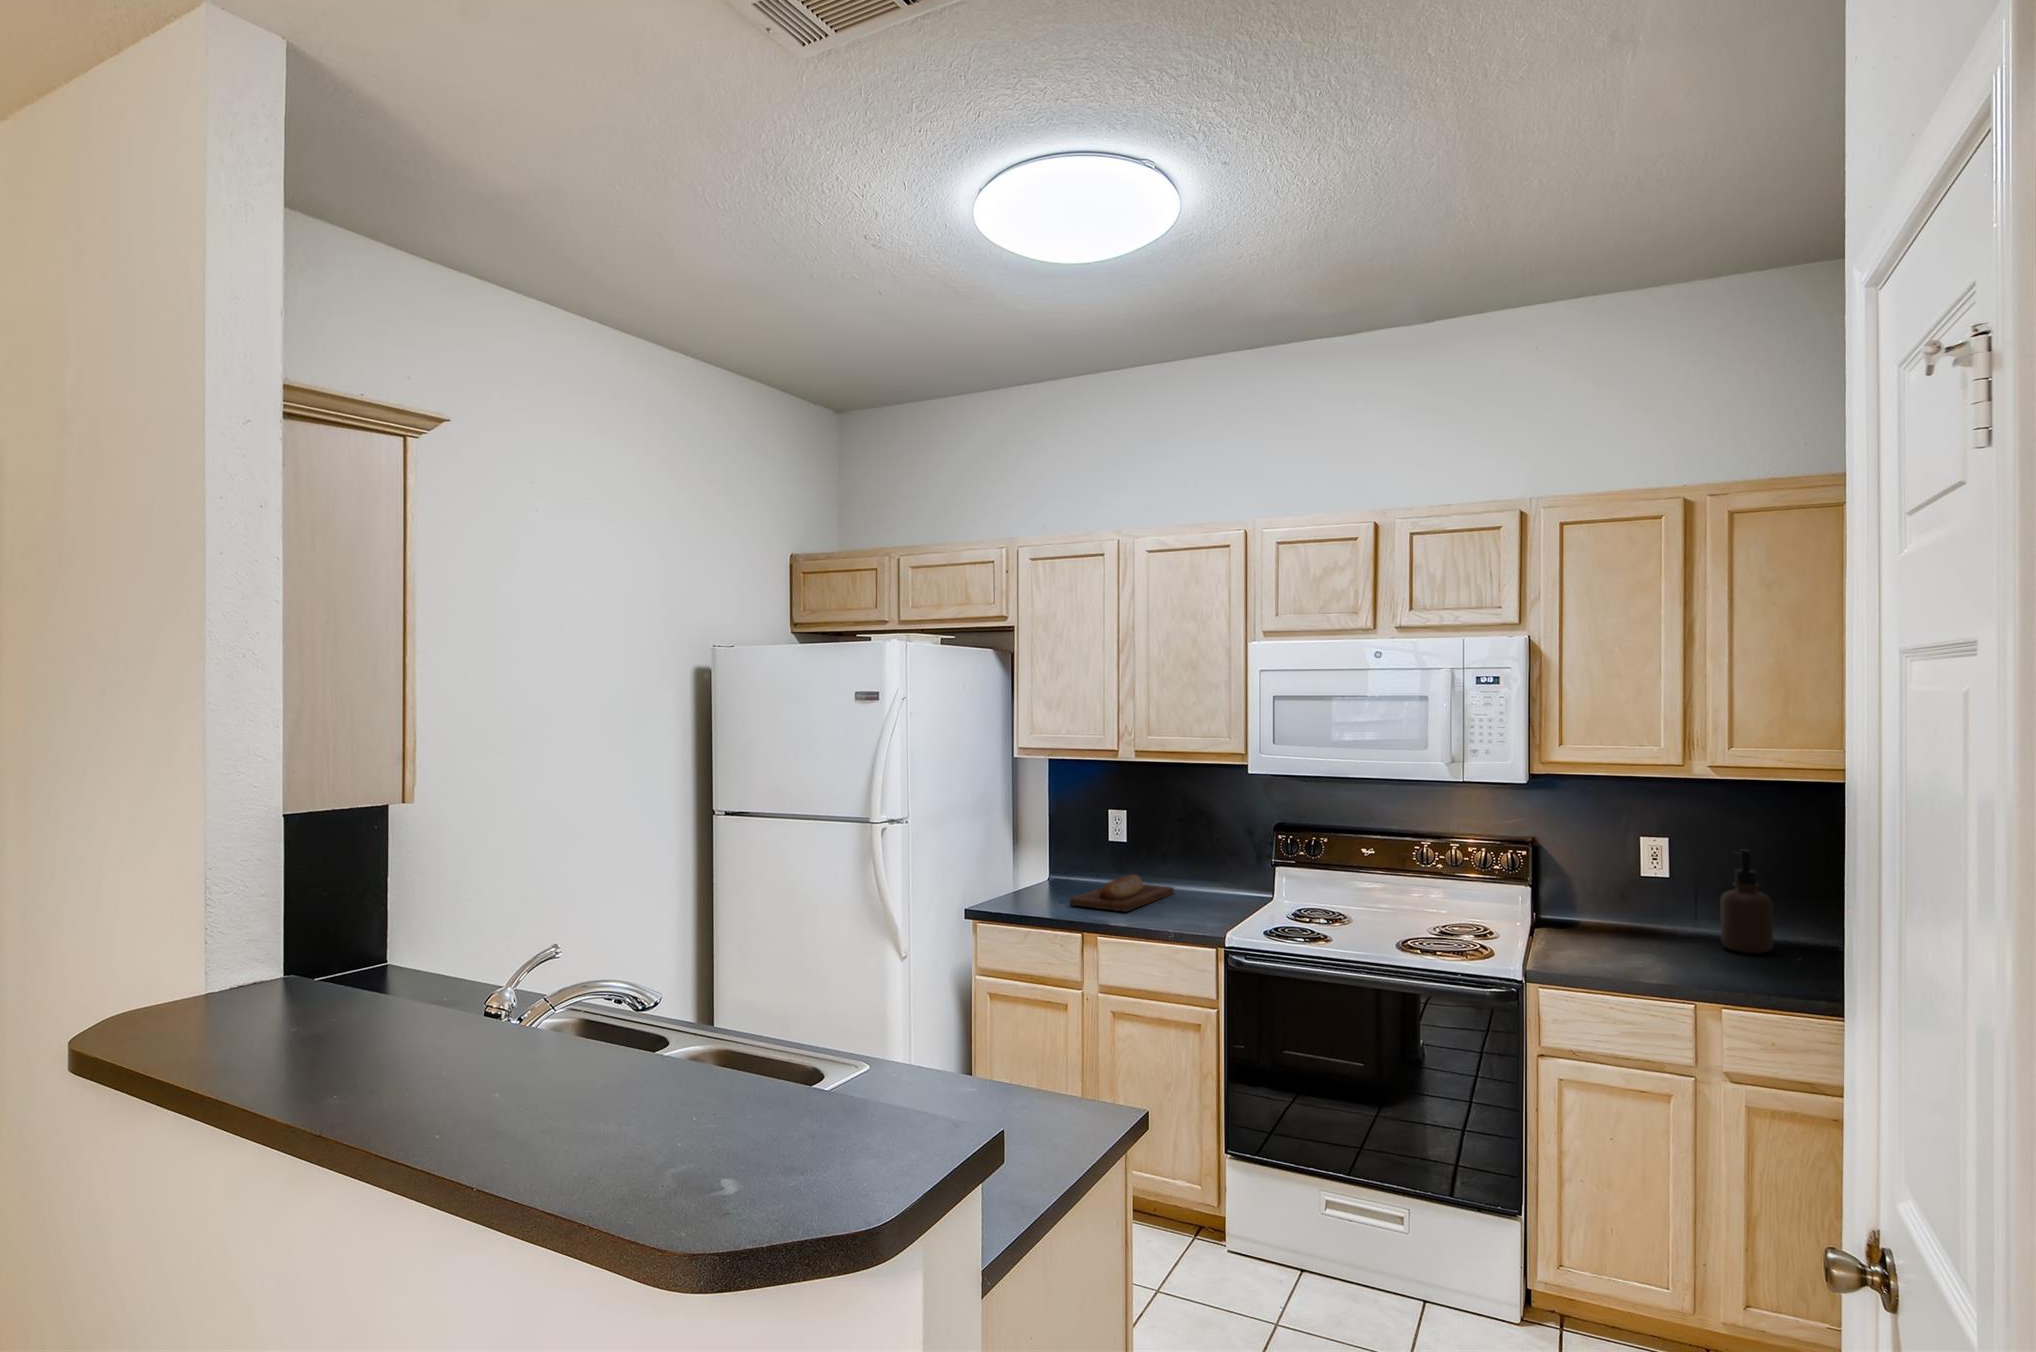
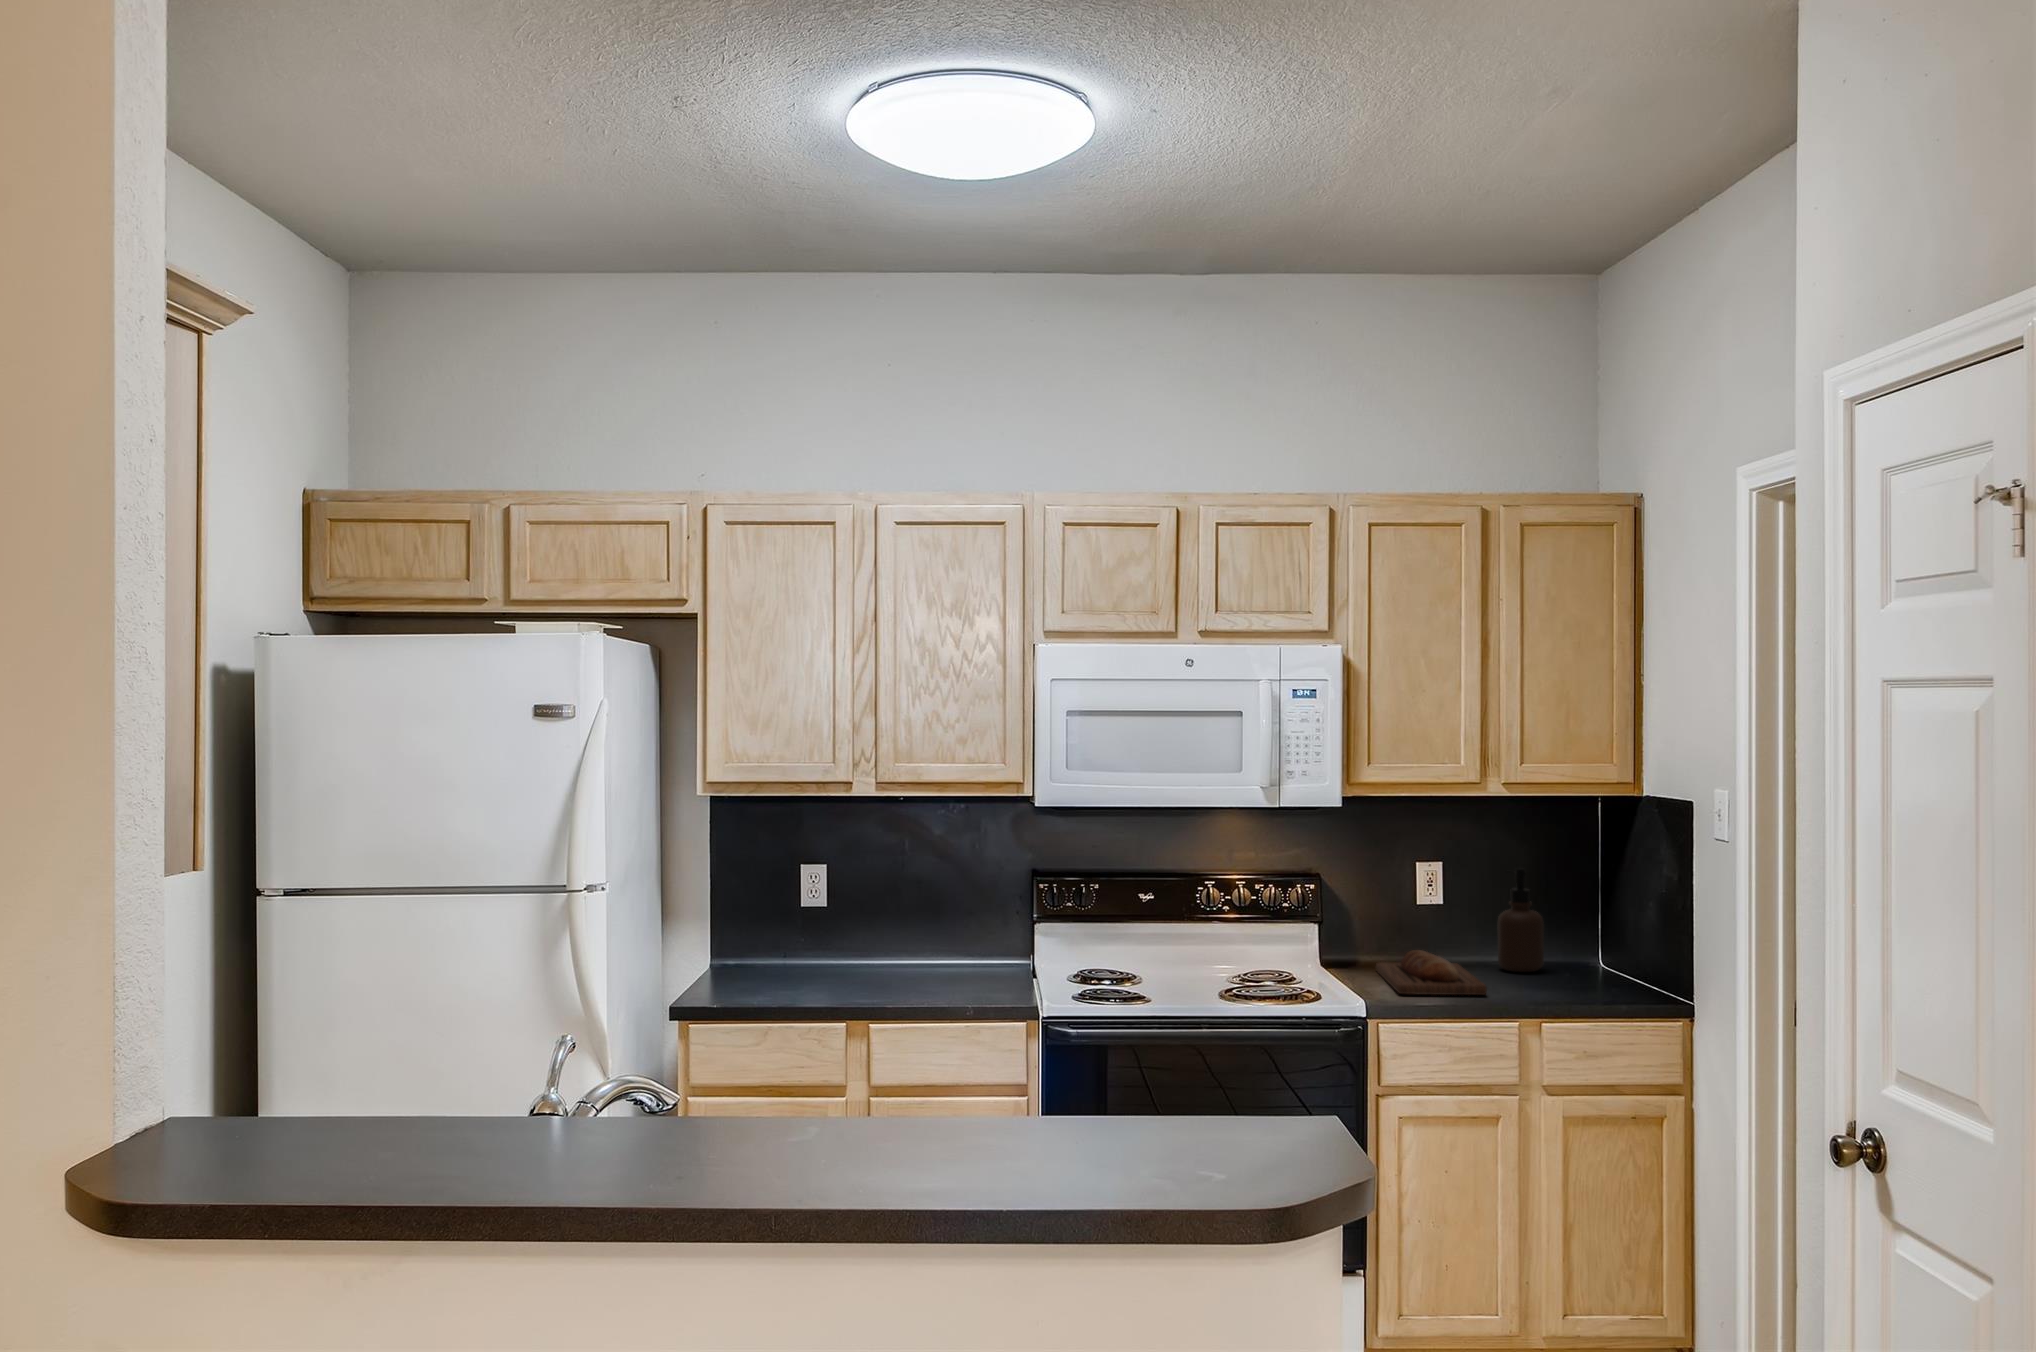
bread loaf: present [1069,874,1174,912] -> present [1376,950,1487,995]

